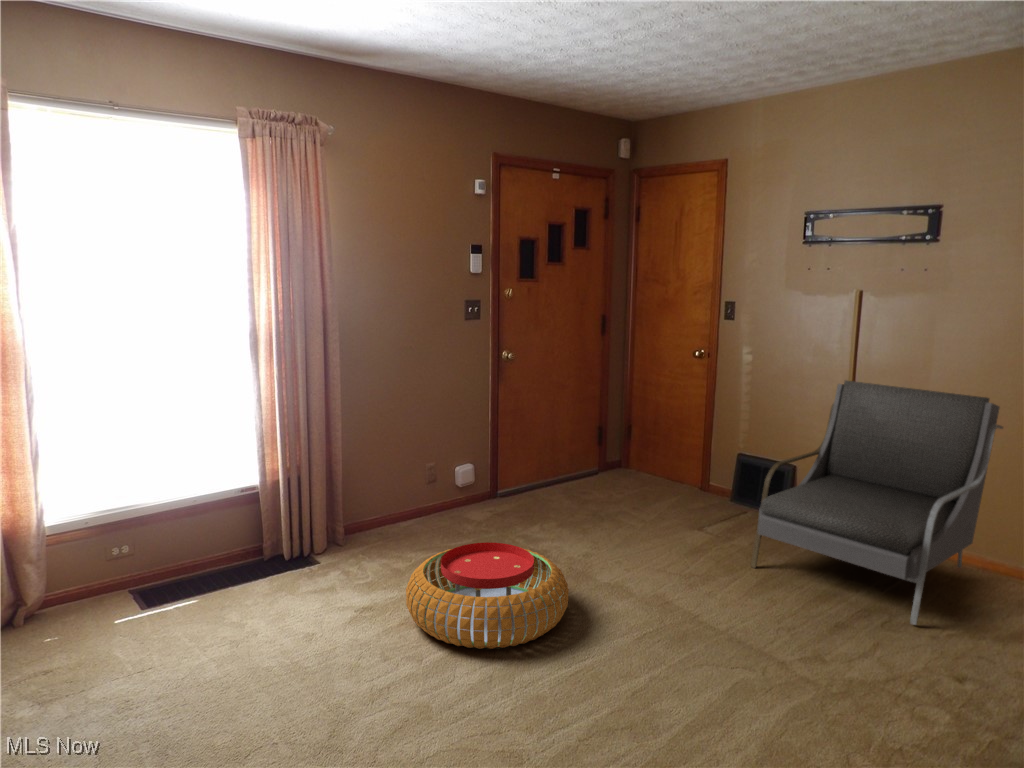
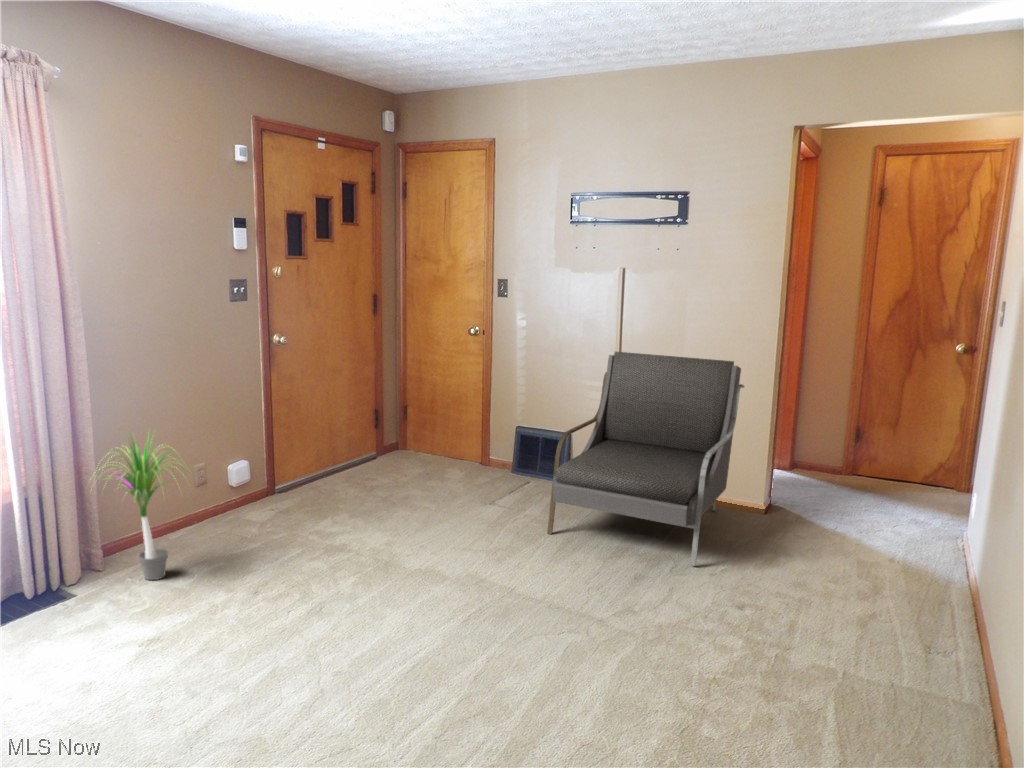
potted plant: none [330,422,420,560] -> present [105,441,193,580]
pouf: present [406,542,569,649] -> none [204,542,389,661]

